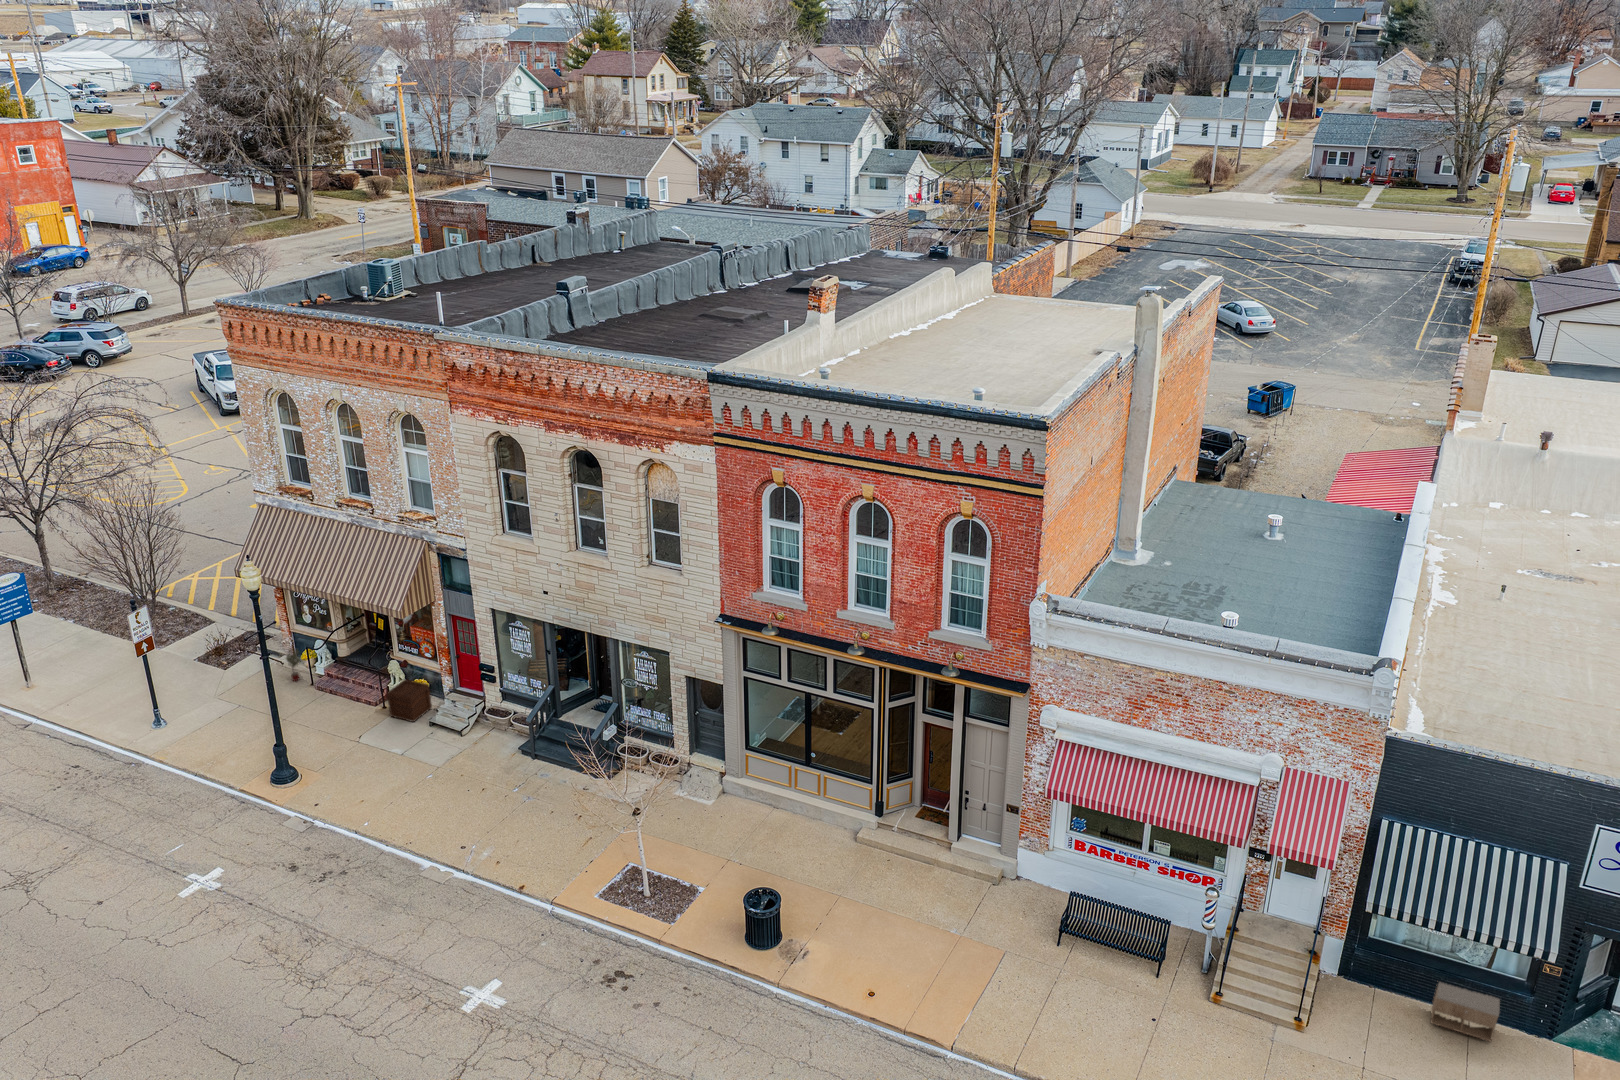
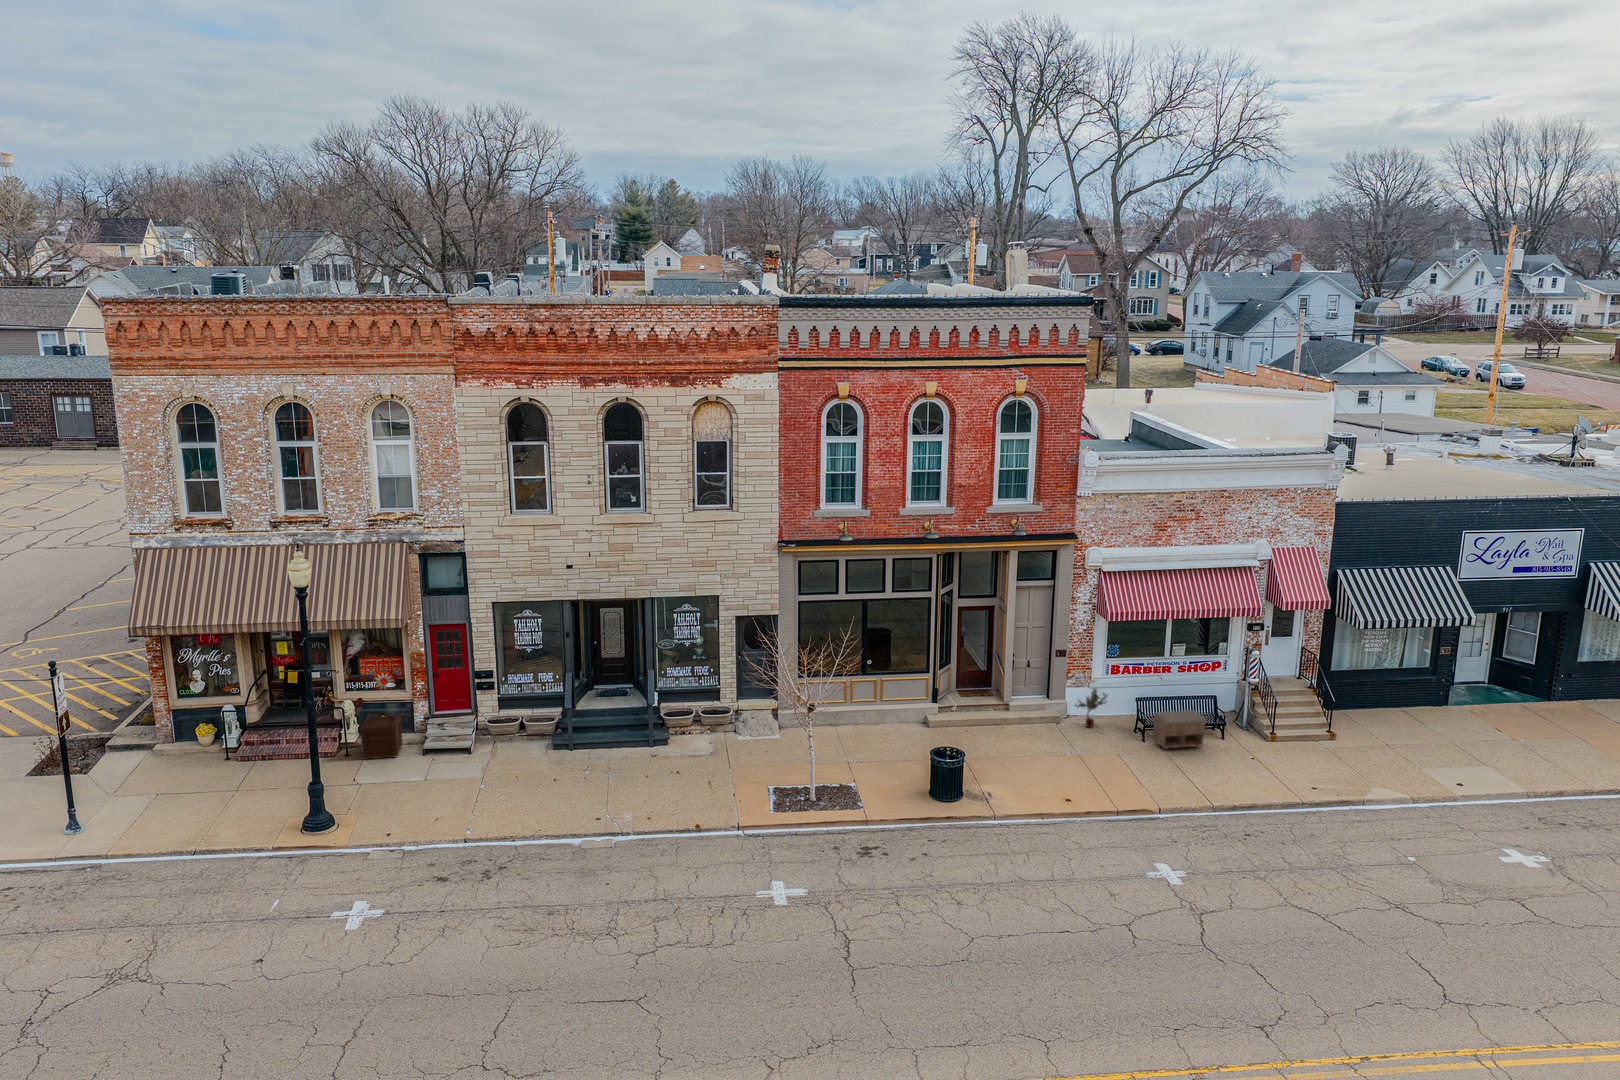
potted tree: present [286,649,305,681] -> present [1075,688,1107,727]
storage bench: present [1431,982,1500,1041] -> present [1153,710,1206,749]

